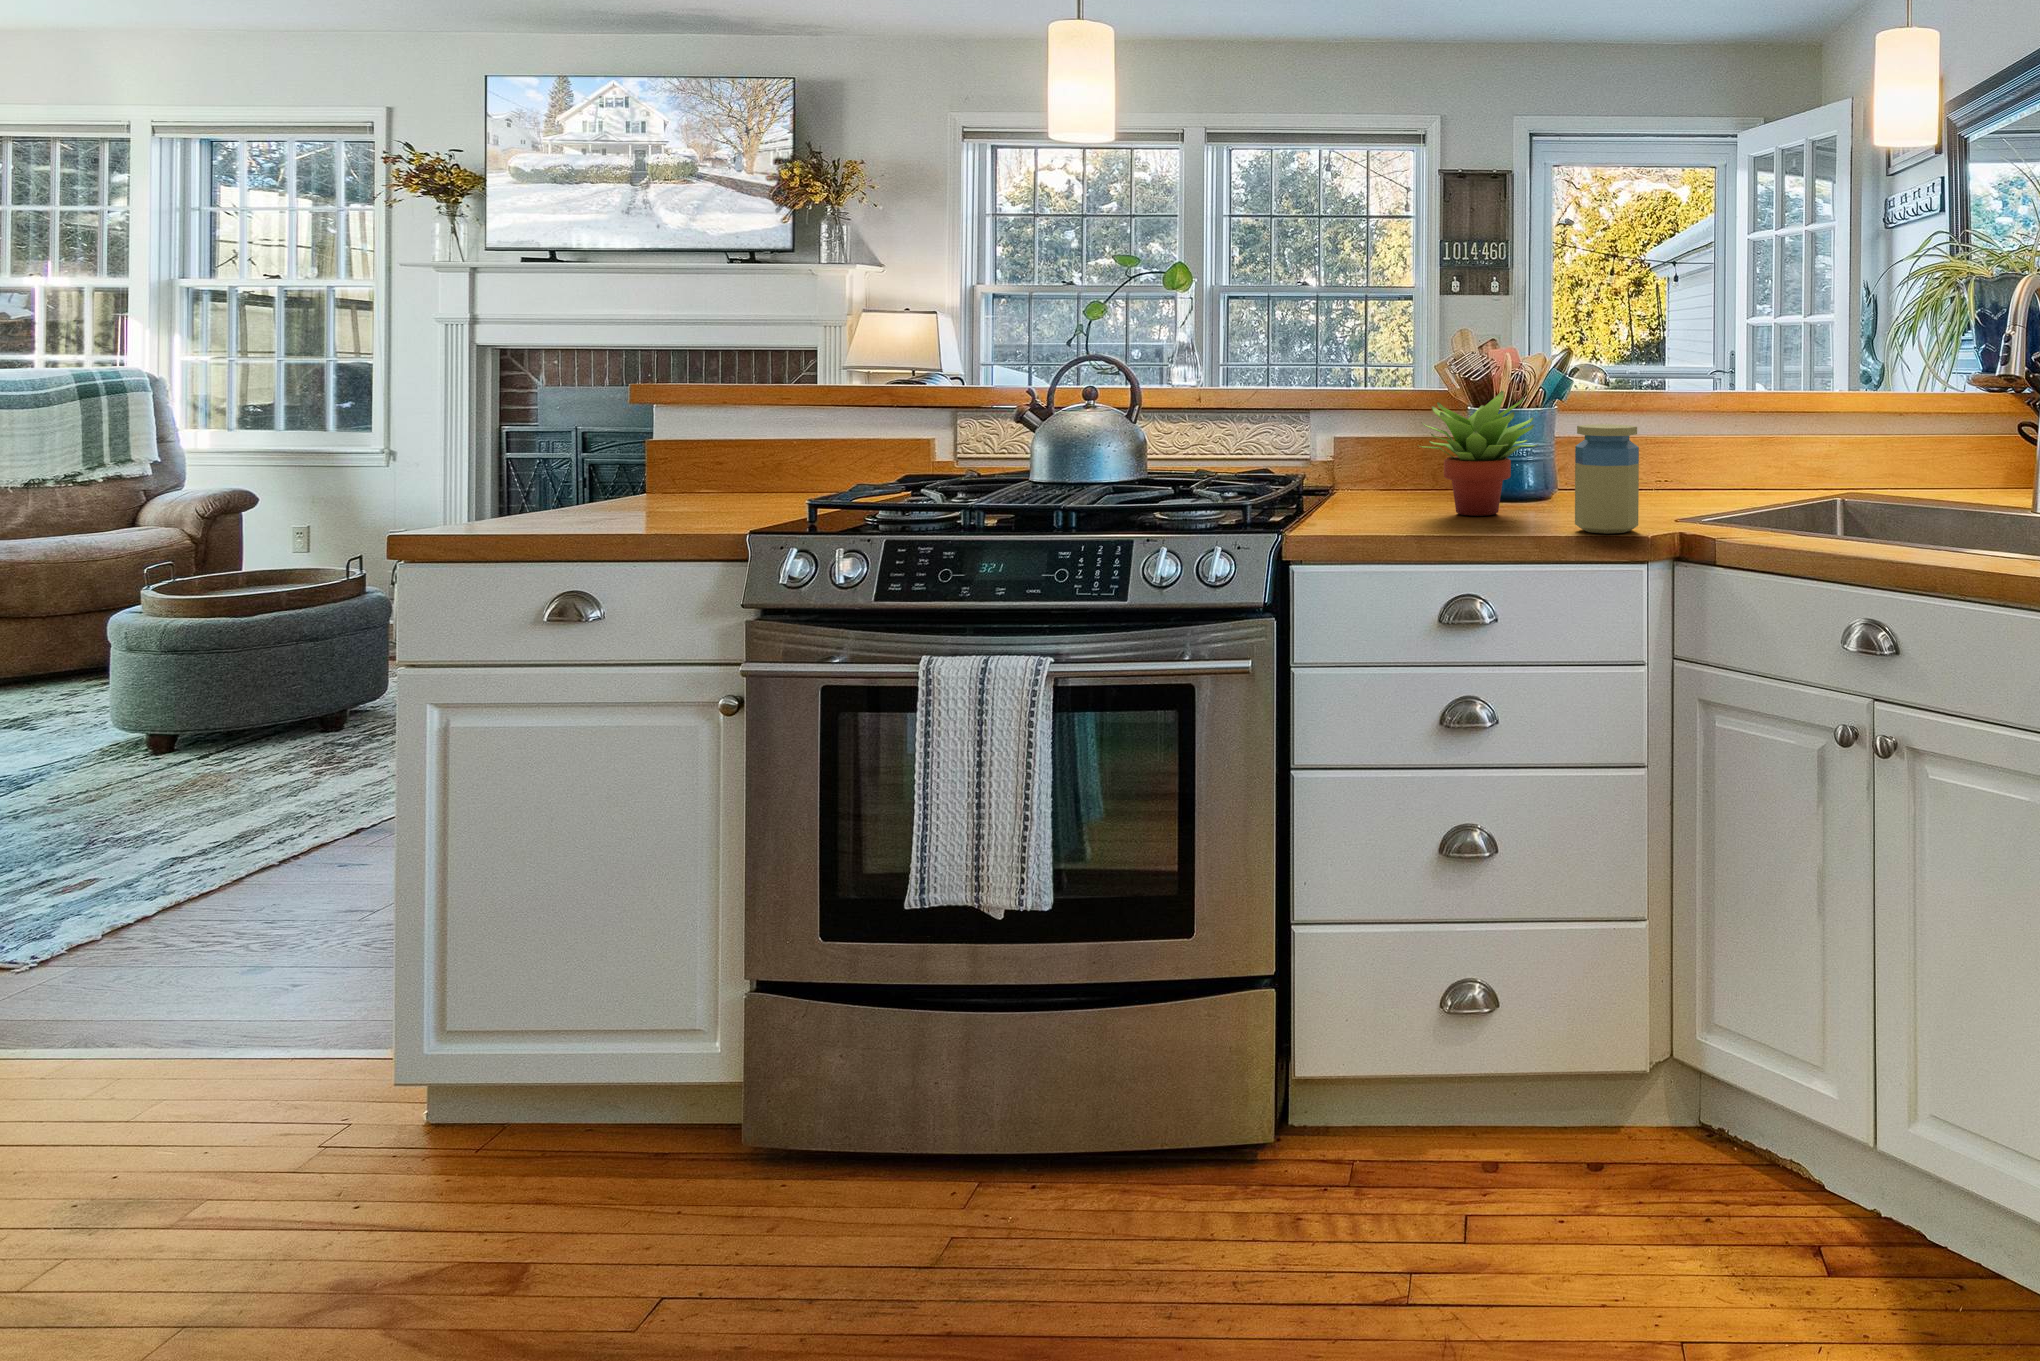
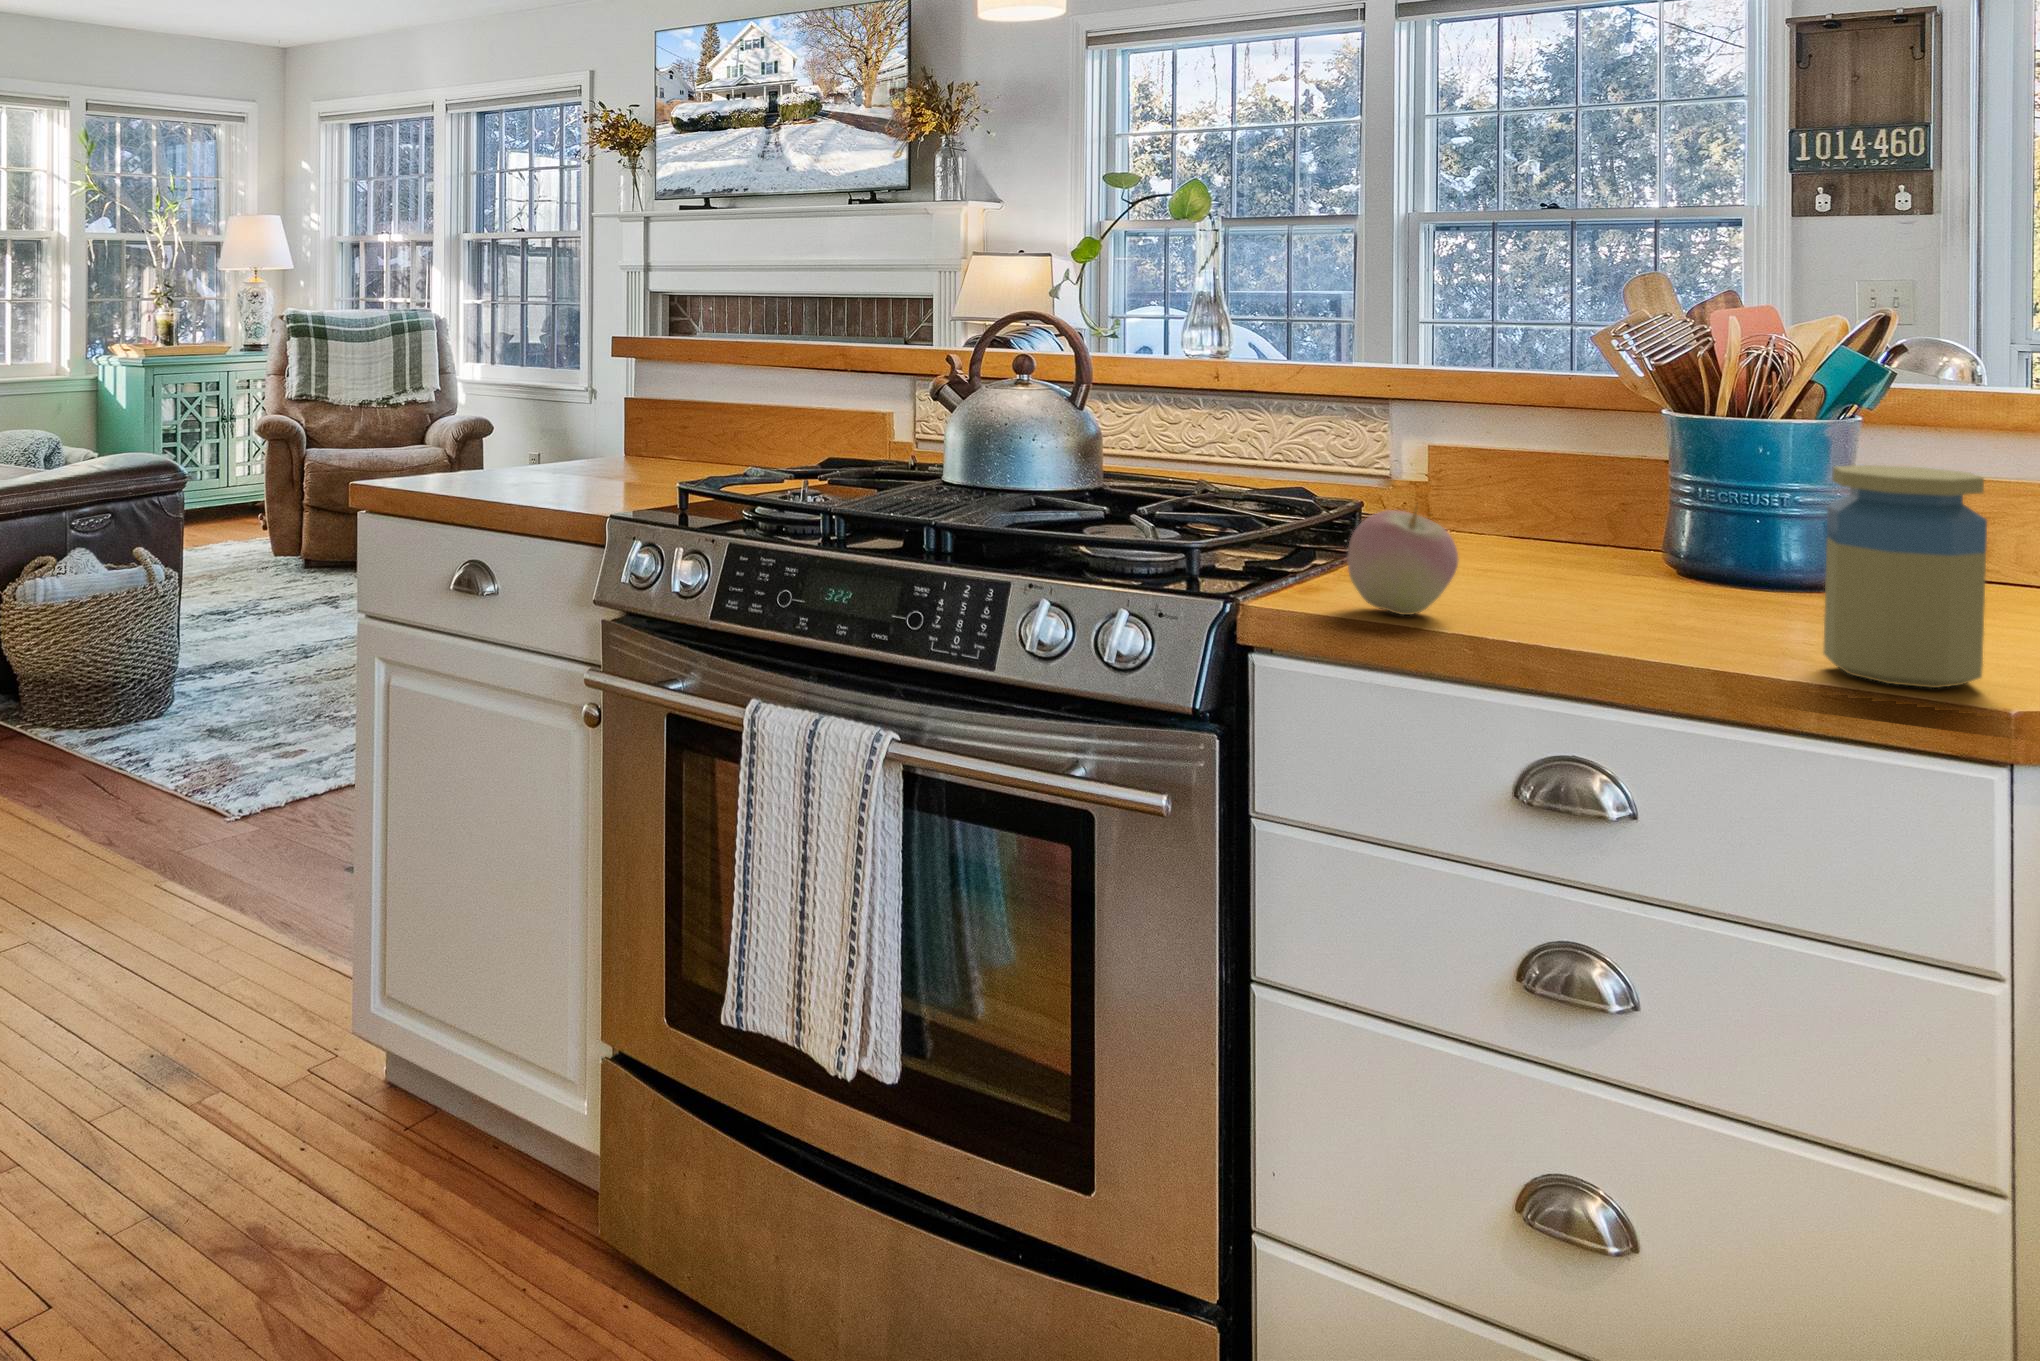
succulent plant: present [1418,391,1538,516] -> none [1520,388,1773,609]
apple: none [1343,462,1402,531] -> present [1347,507,1459,615]

